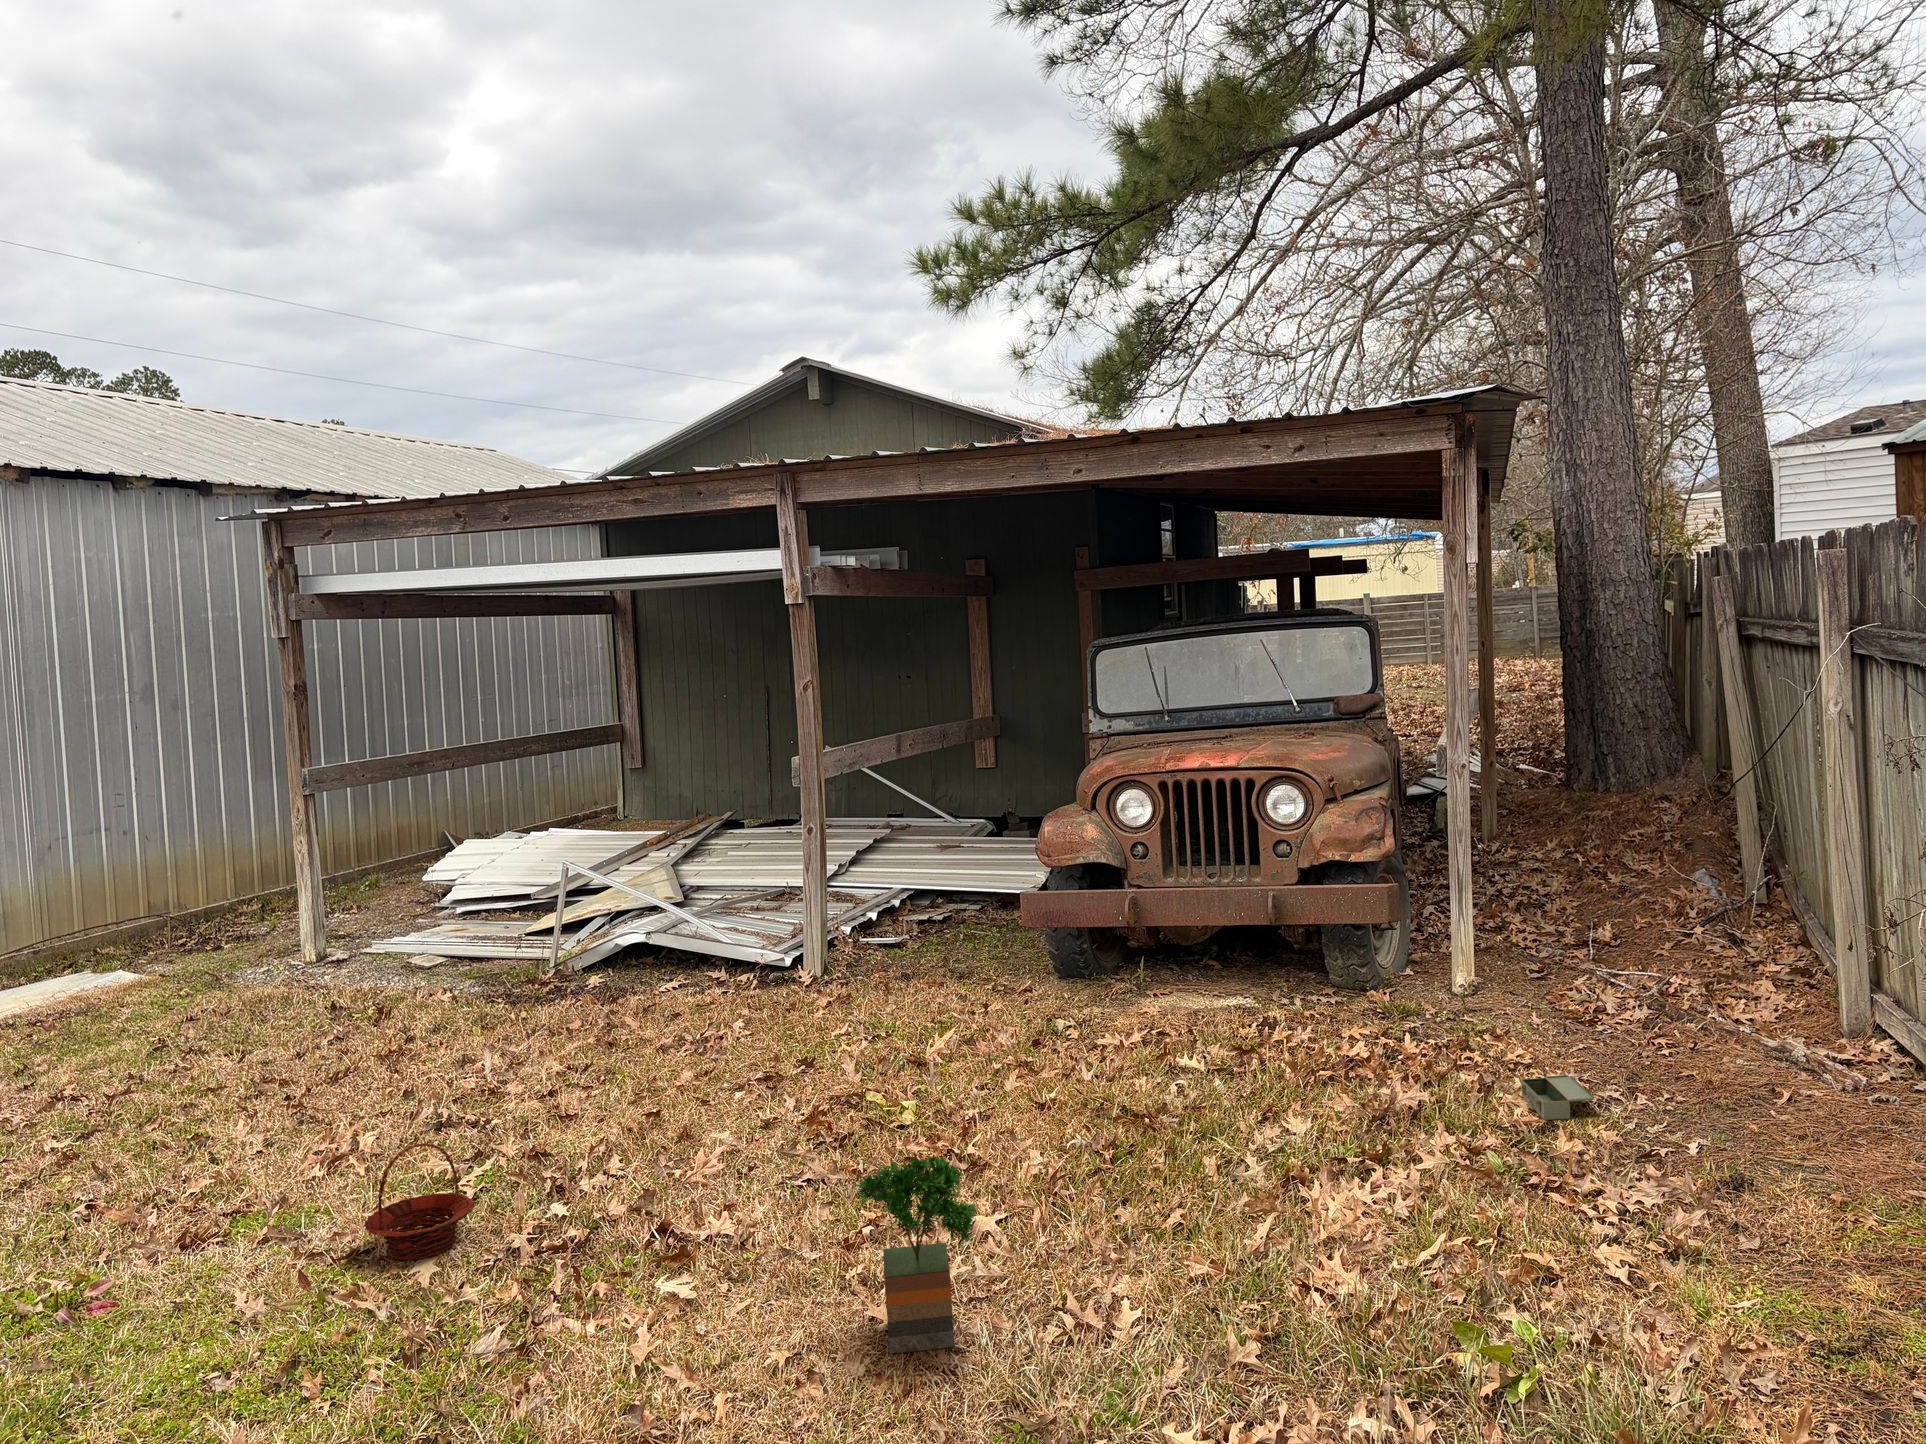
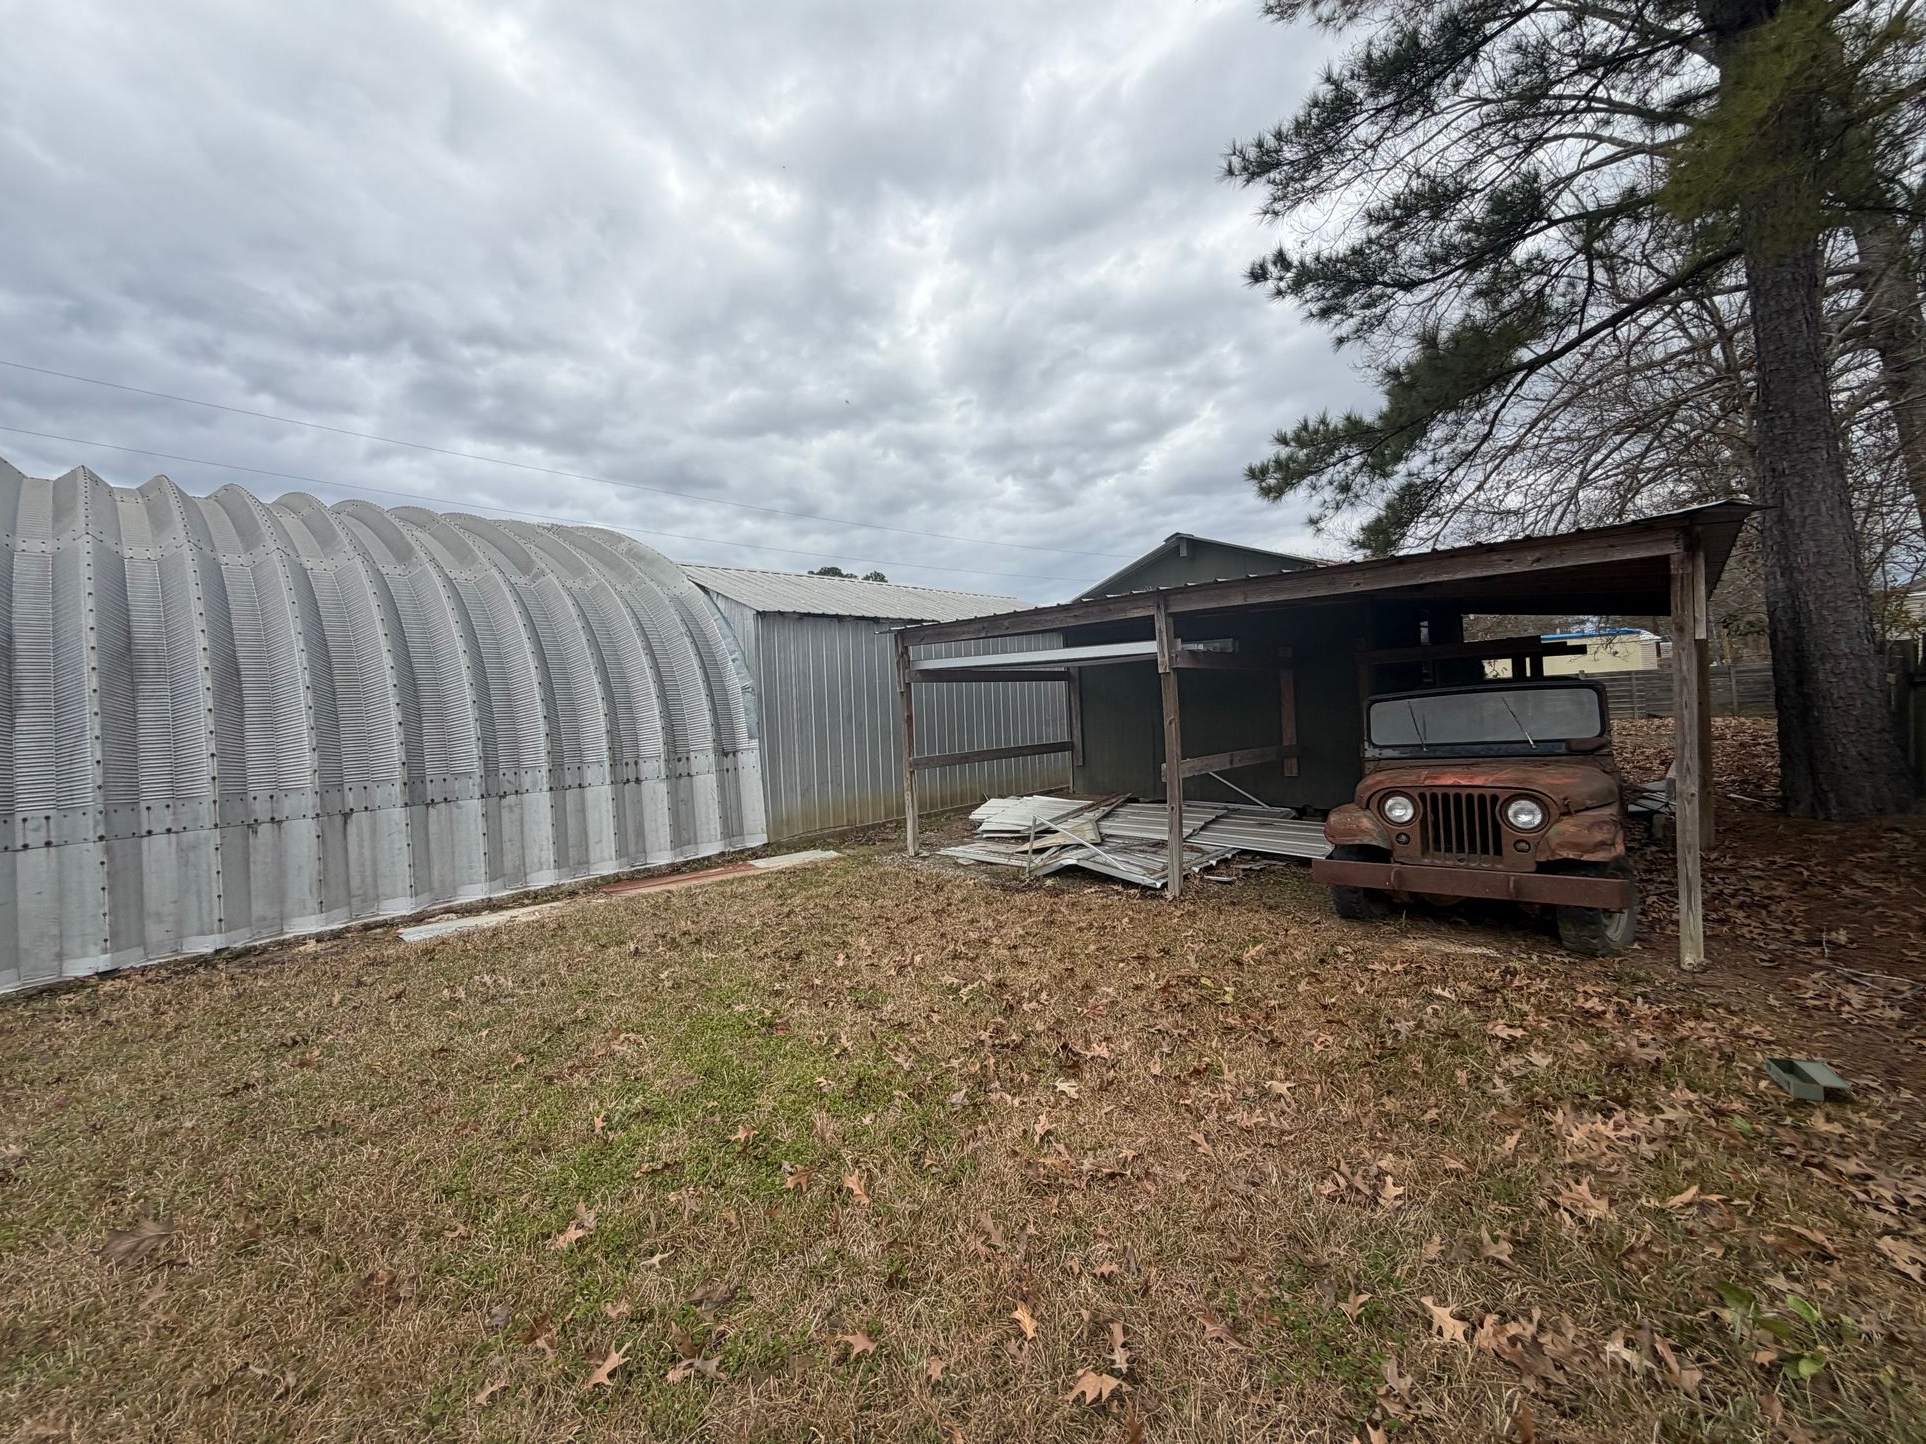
basket: present [364,1143,475,1260] -> none [905,970,963,1036]
potted tree: present [856,1155,976,1354] -> none [1183,1036,1271,1178]

